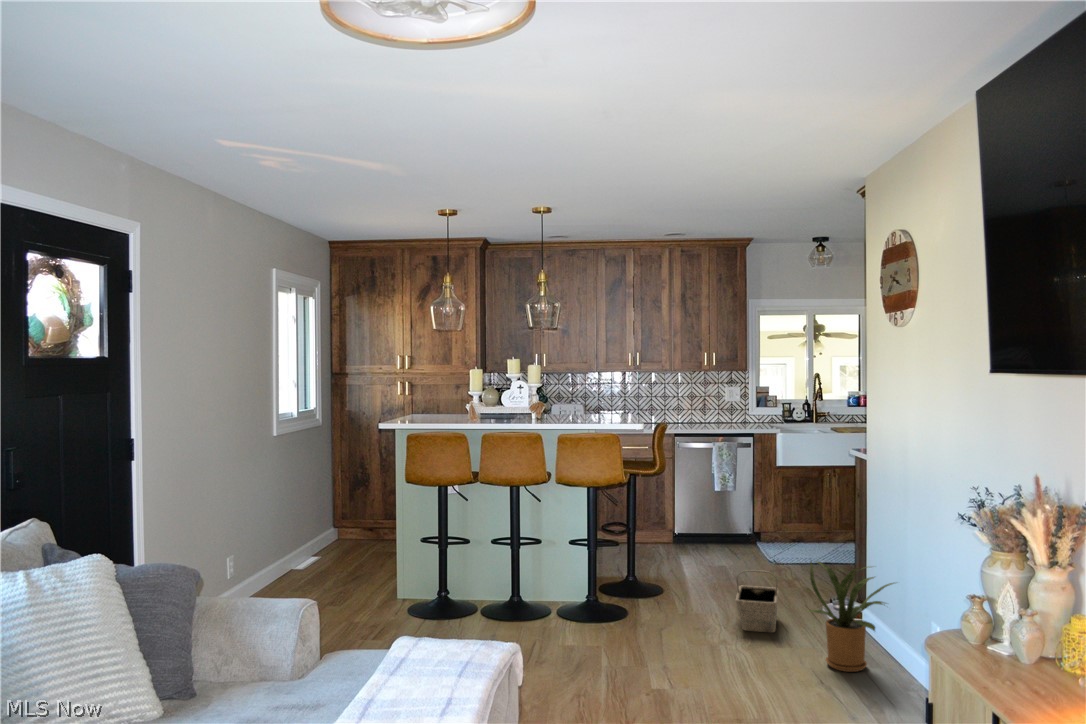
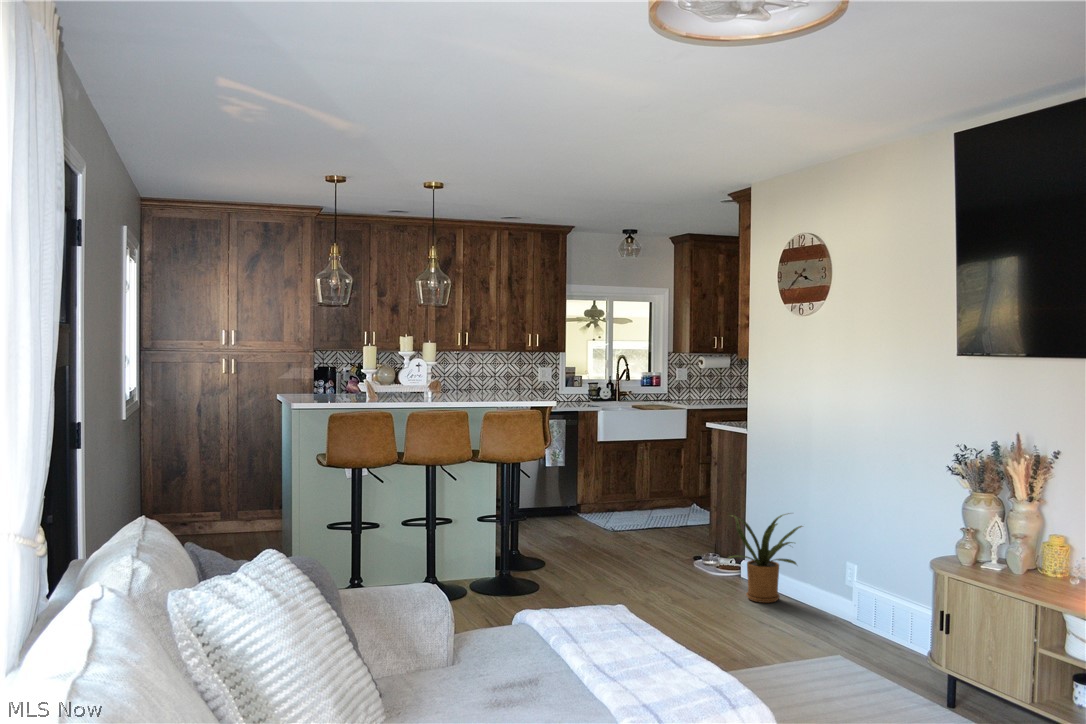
basket: present [735,570,779,633] -> none [640,530,686,583]

